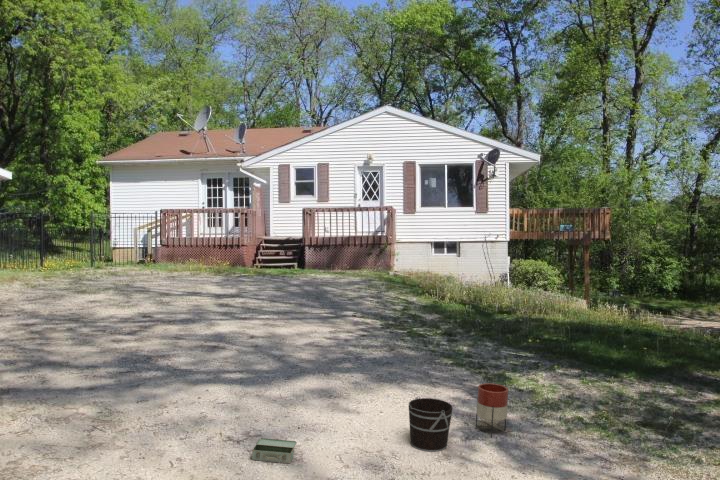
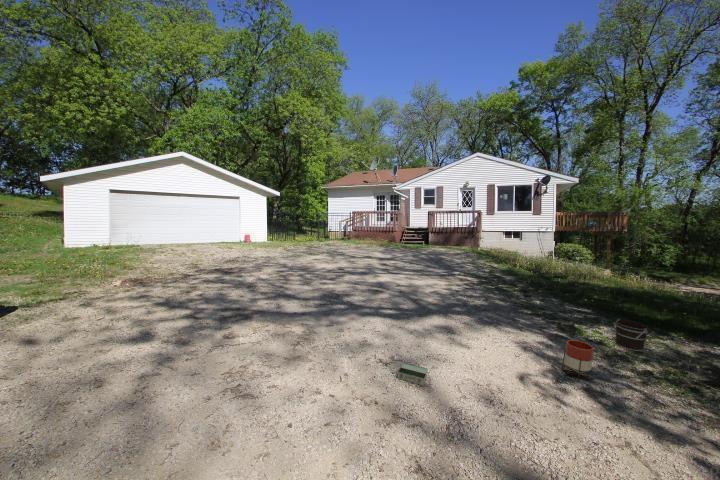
bucket: present [409,397,453,452] -> present [616,319,649,351]

